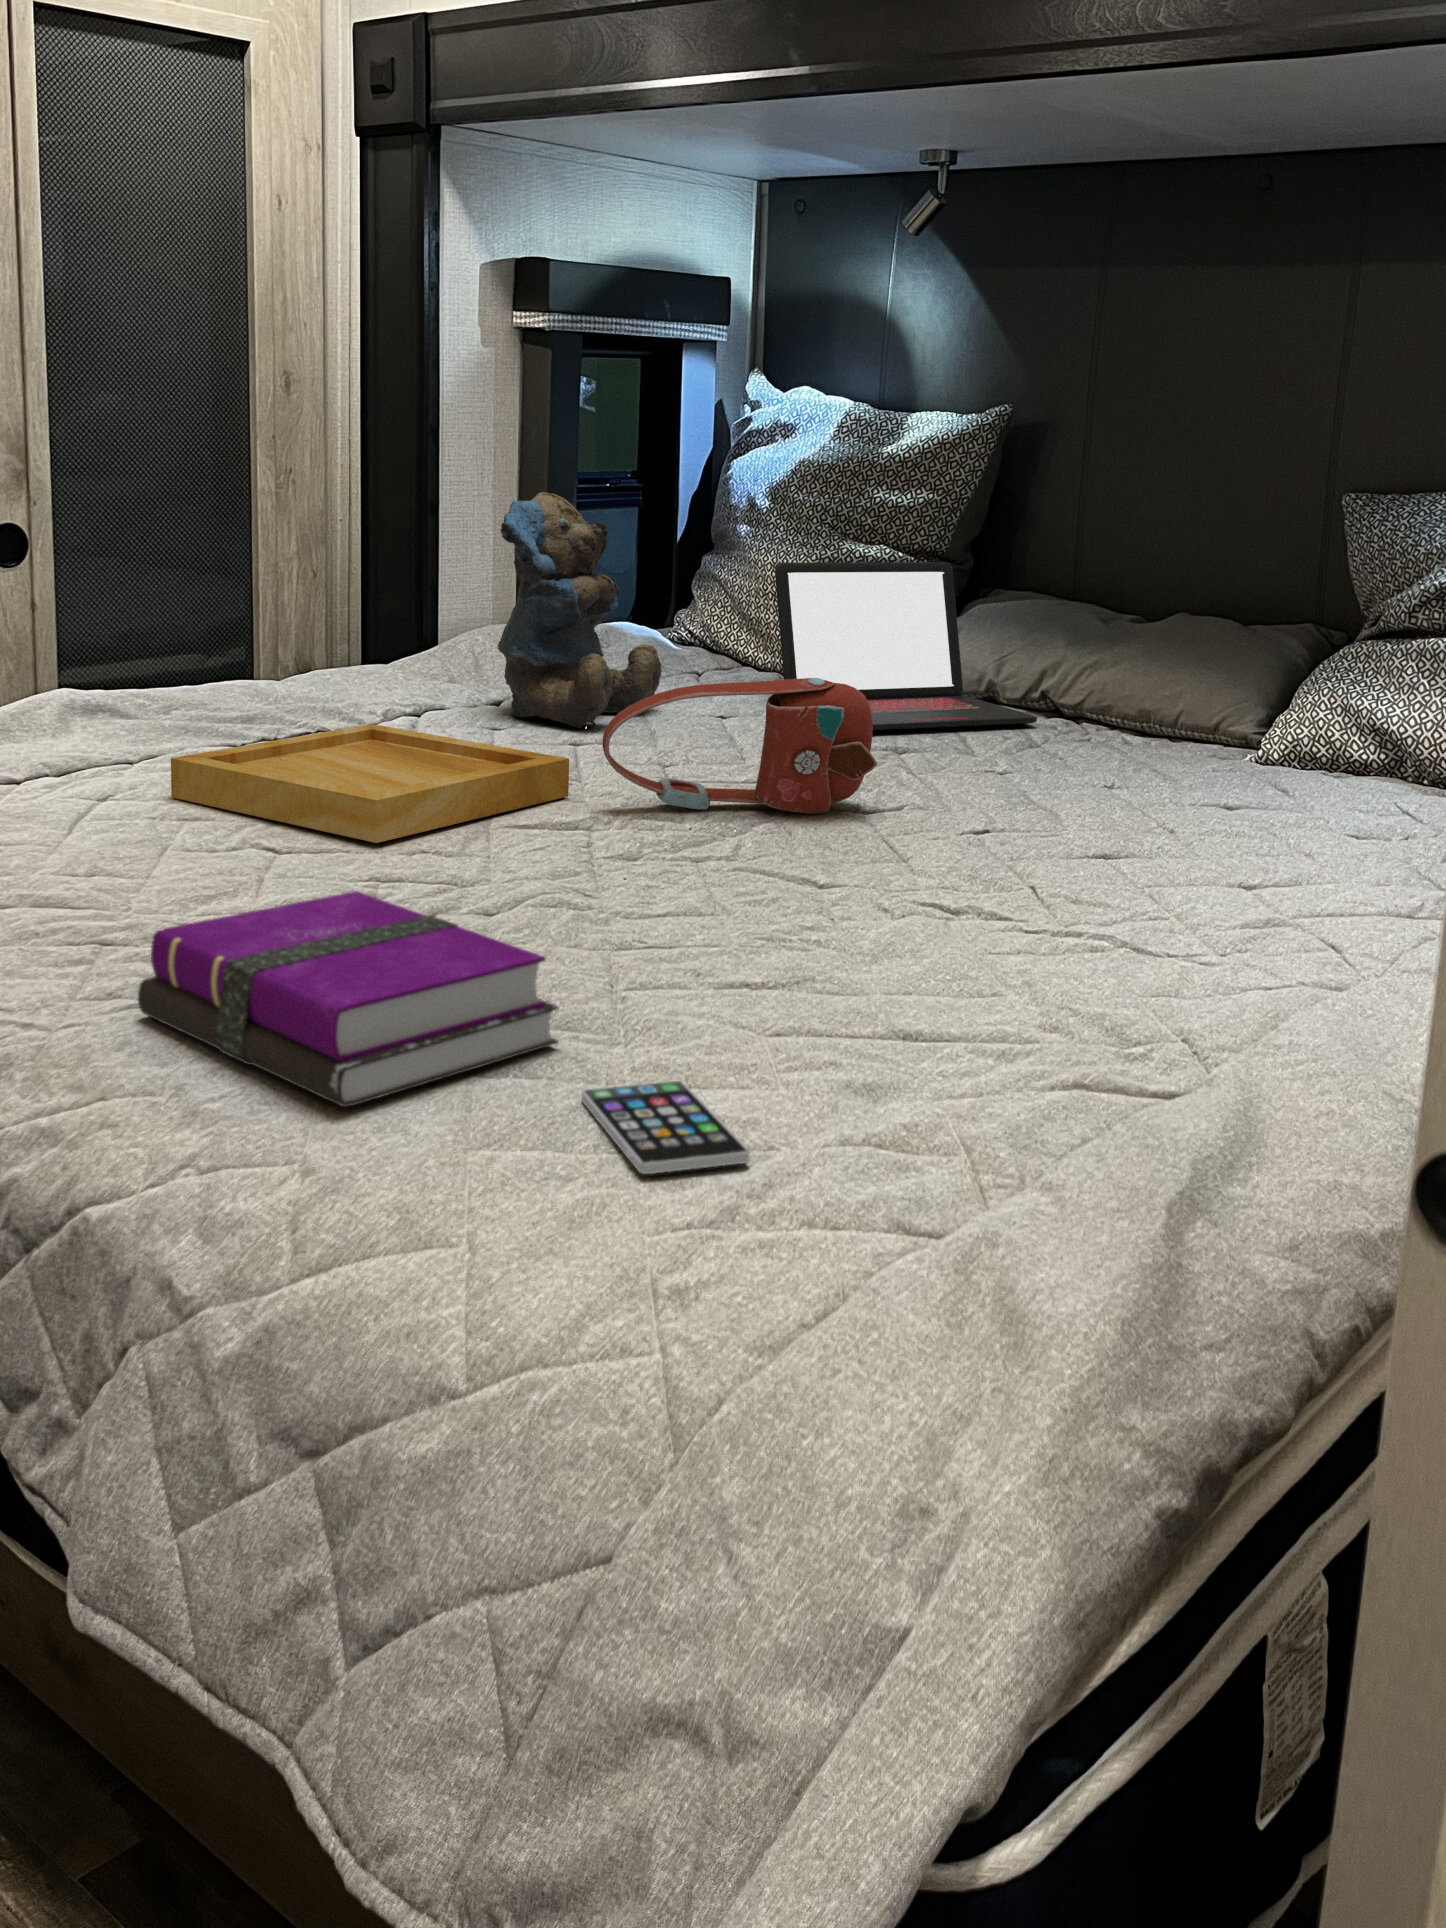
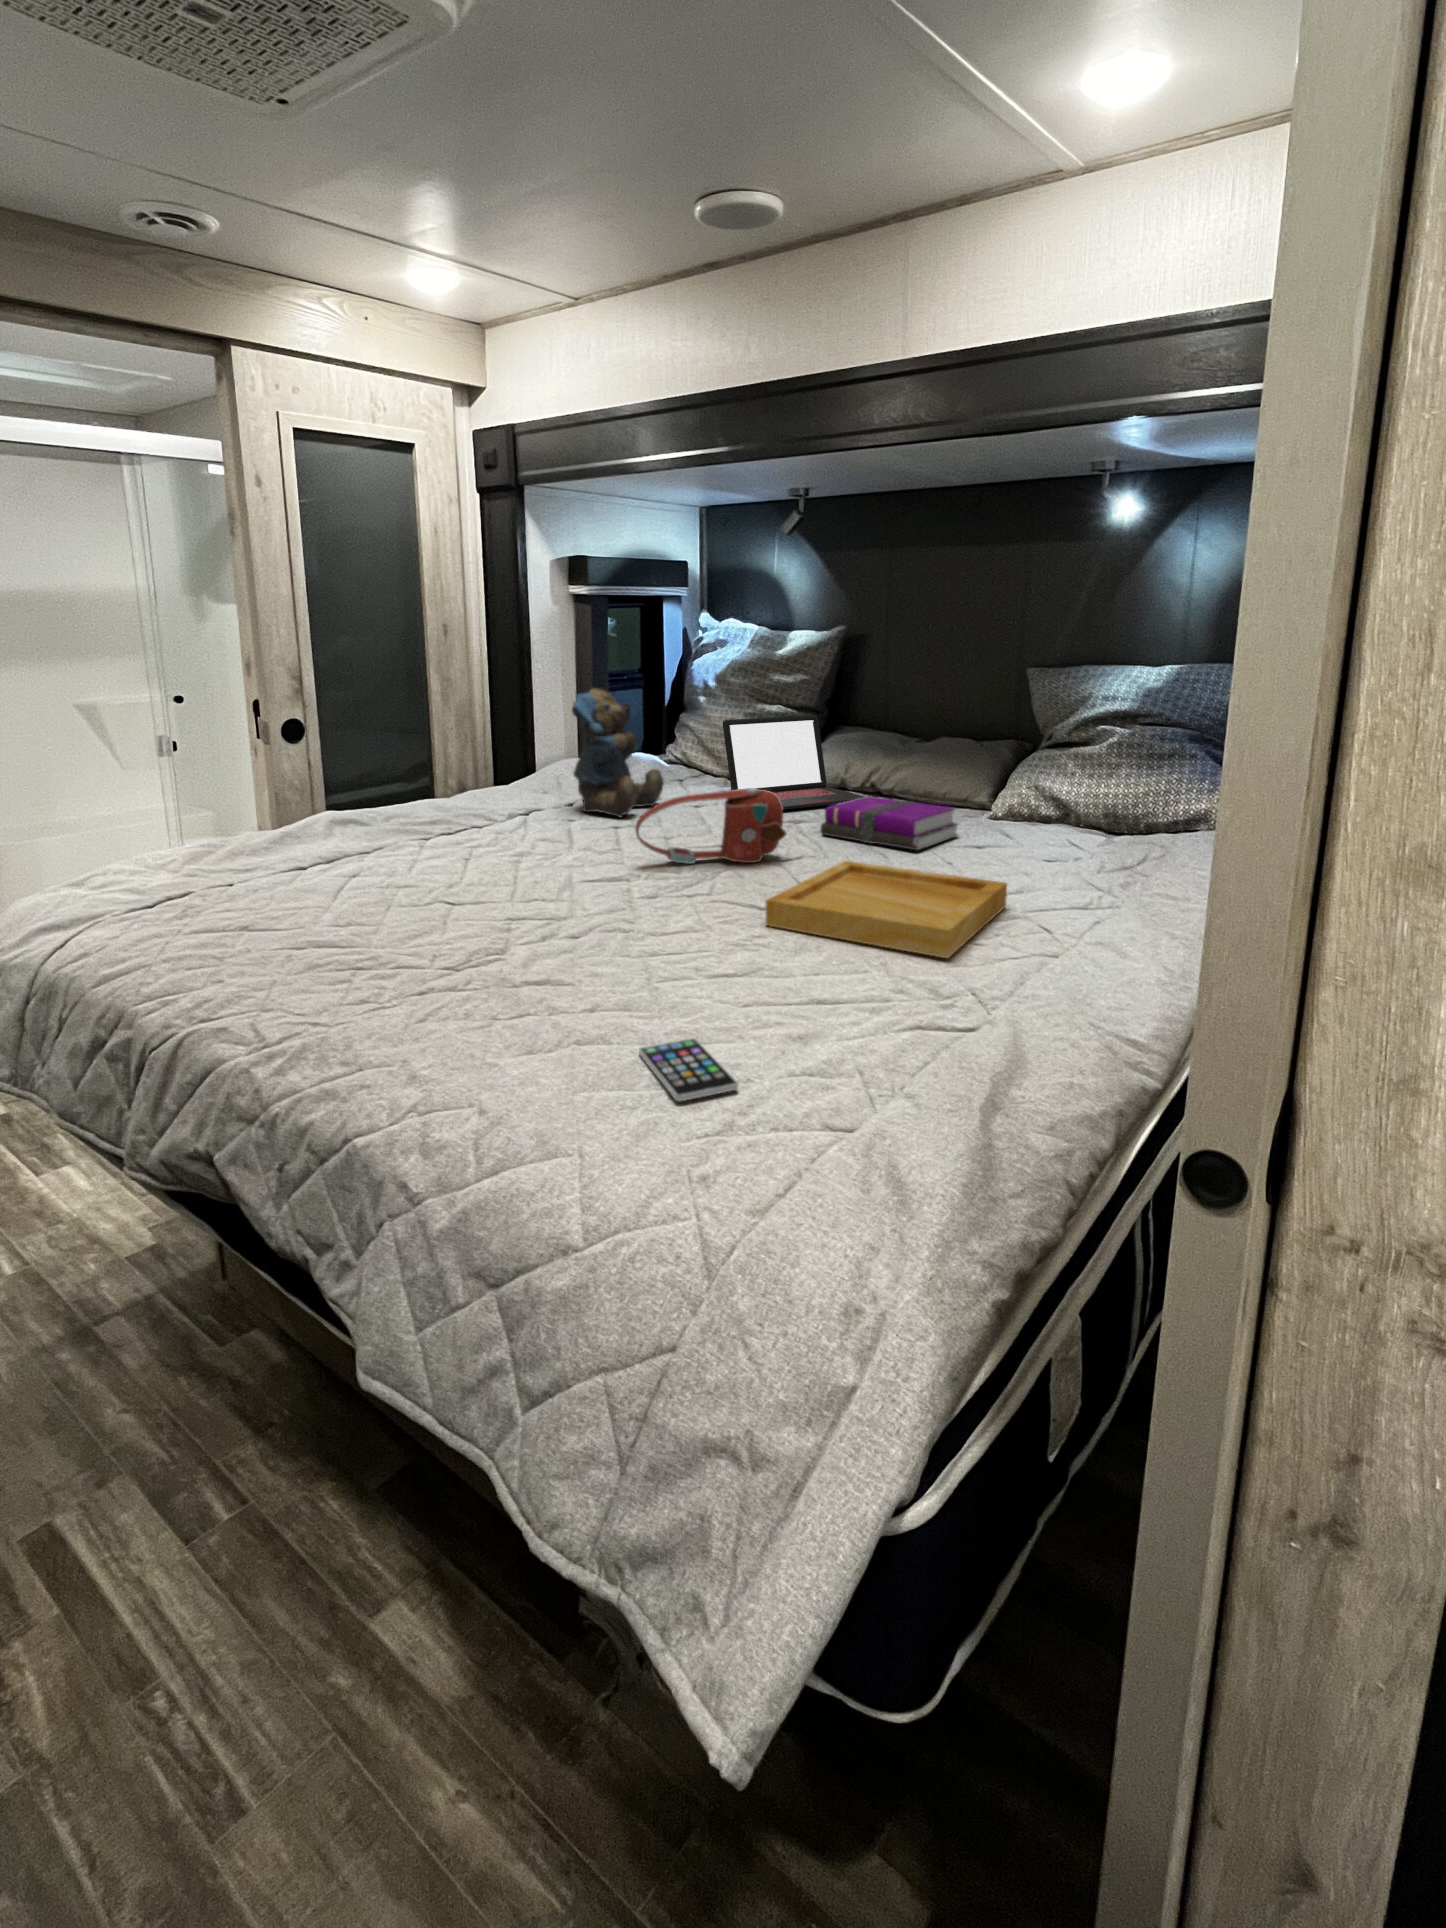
tray: present [171,724,569,843] -> present [765,861,1007,958]
notebook: present [138,891,559,1107] -> present [820,796,958,850]

